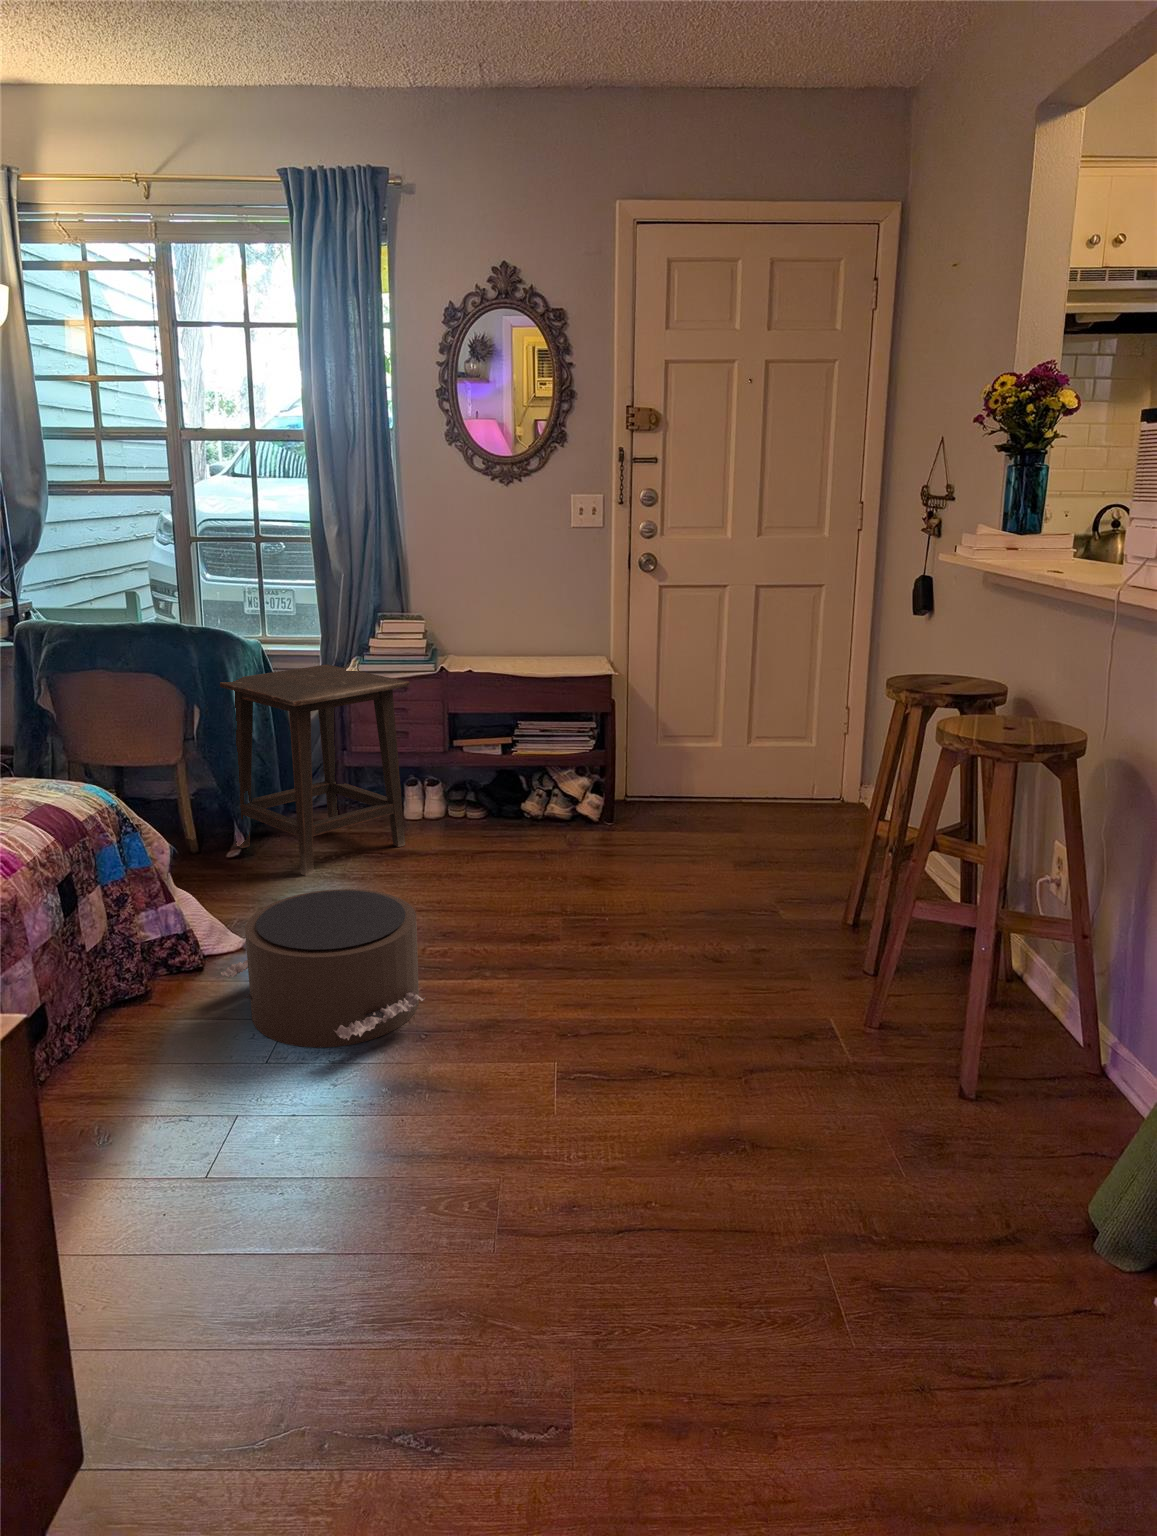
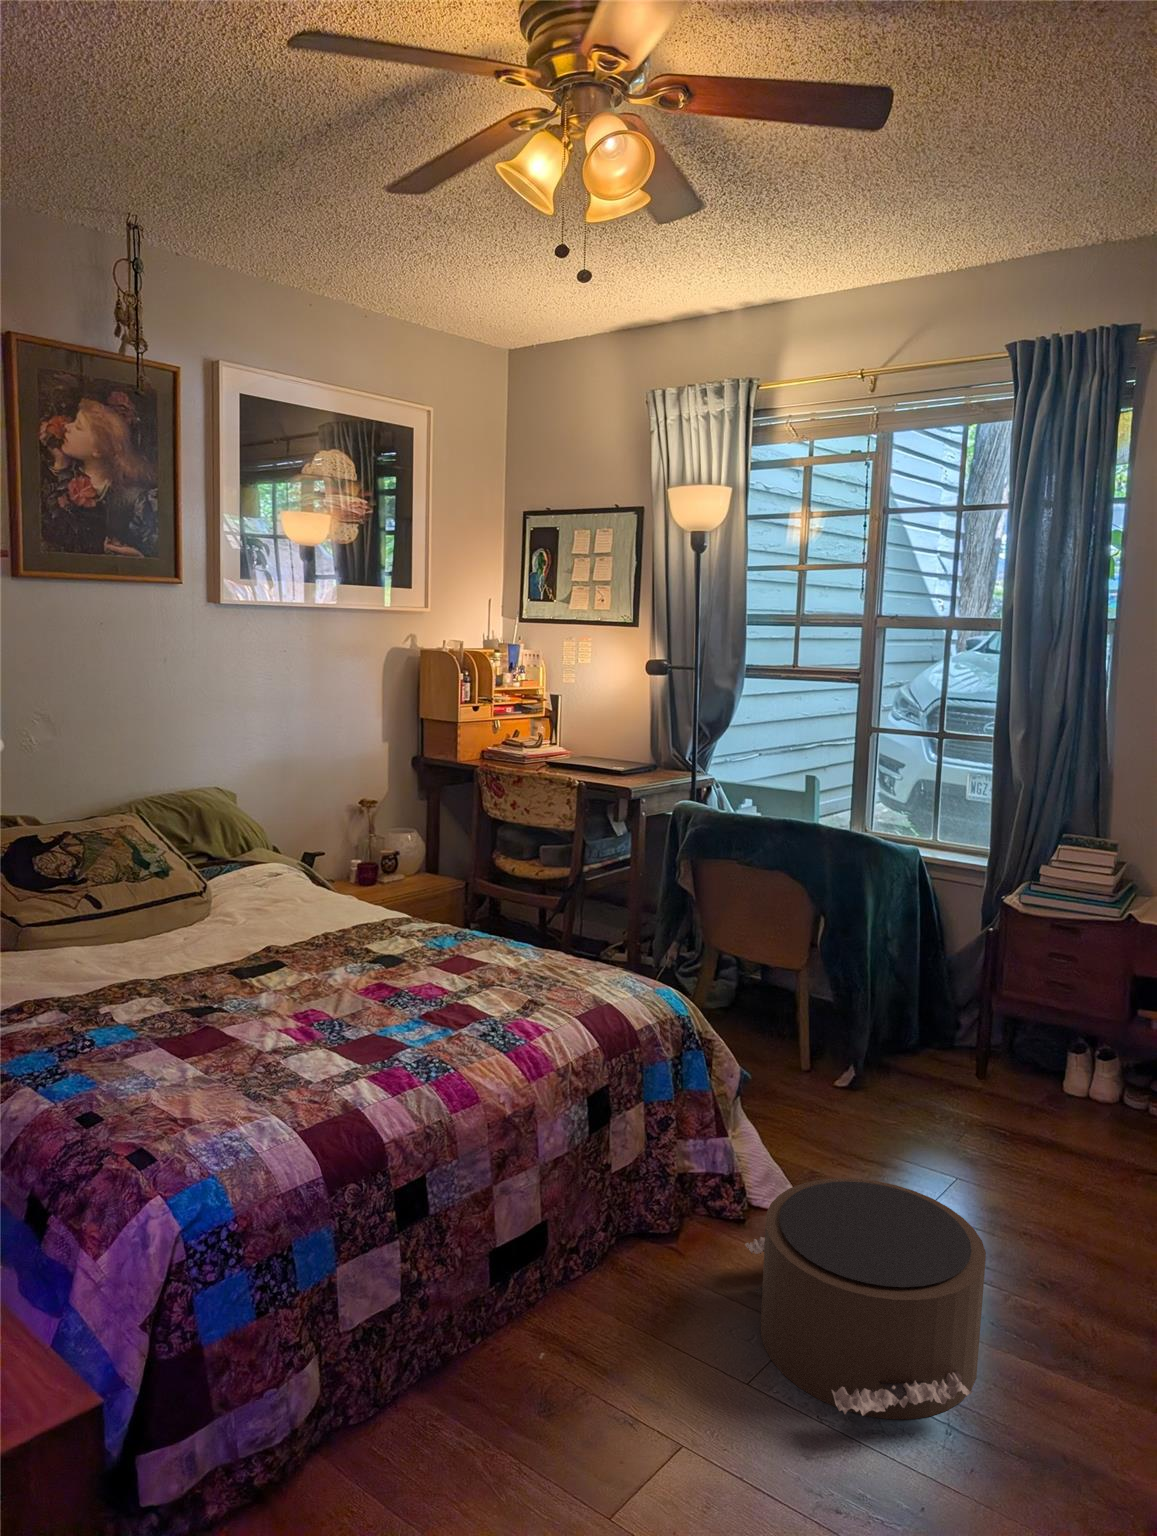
side table: present [220,664,410,876] -> none [850,884,1080,1135]

